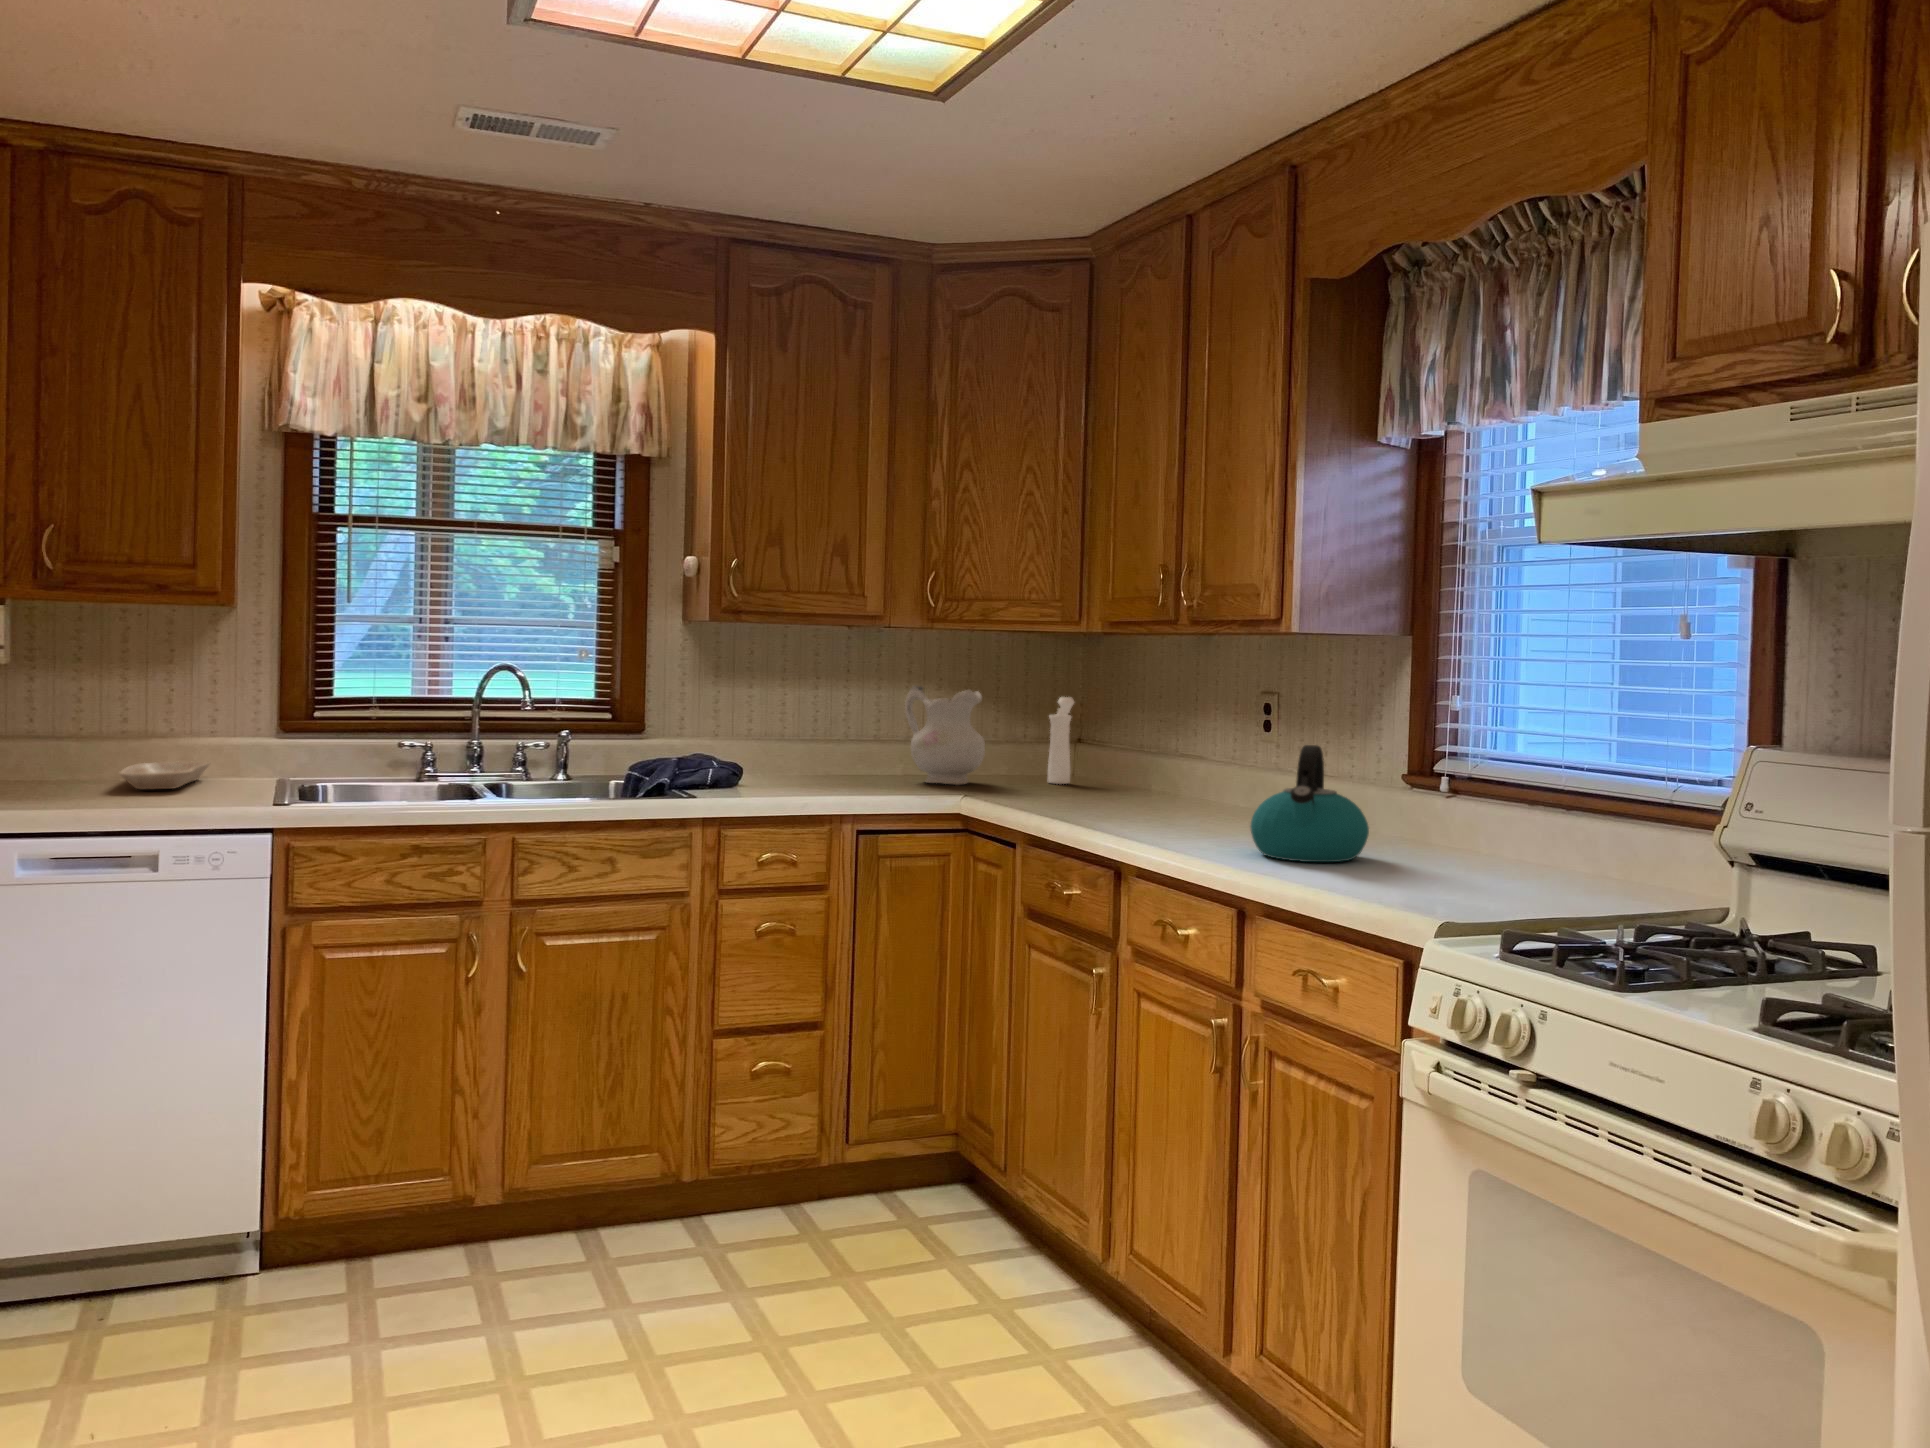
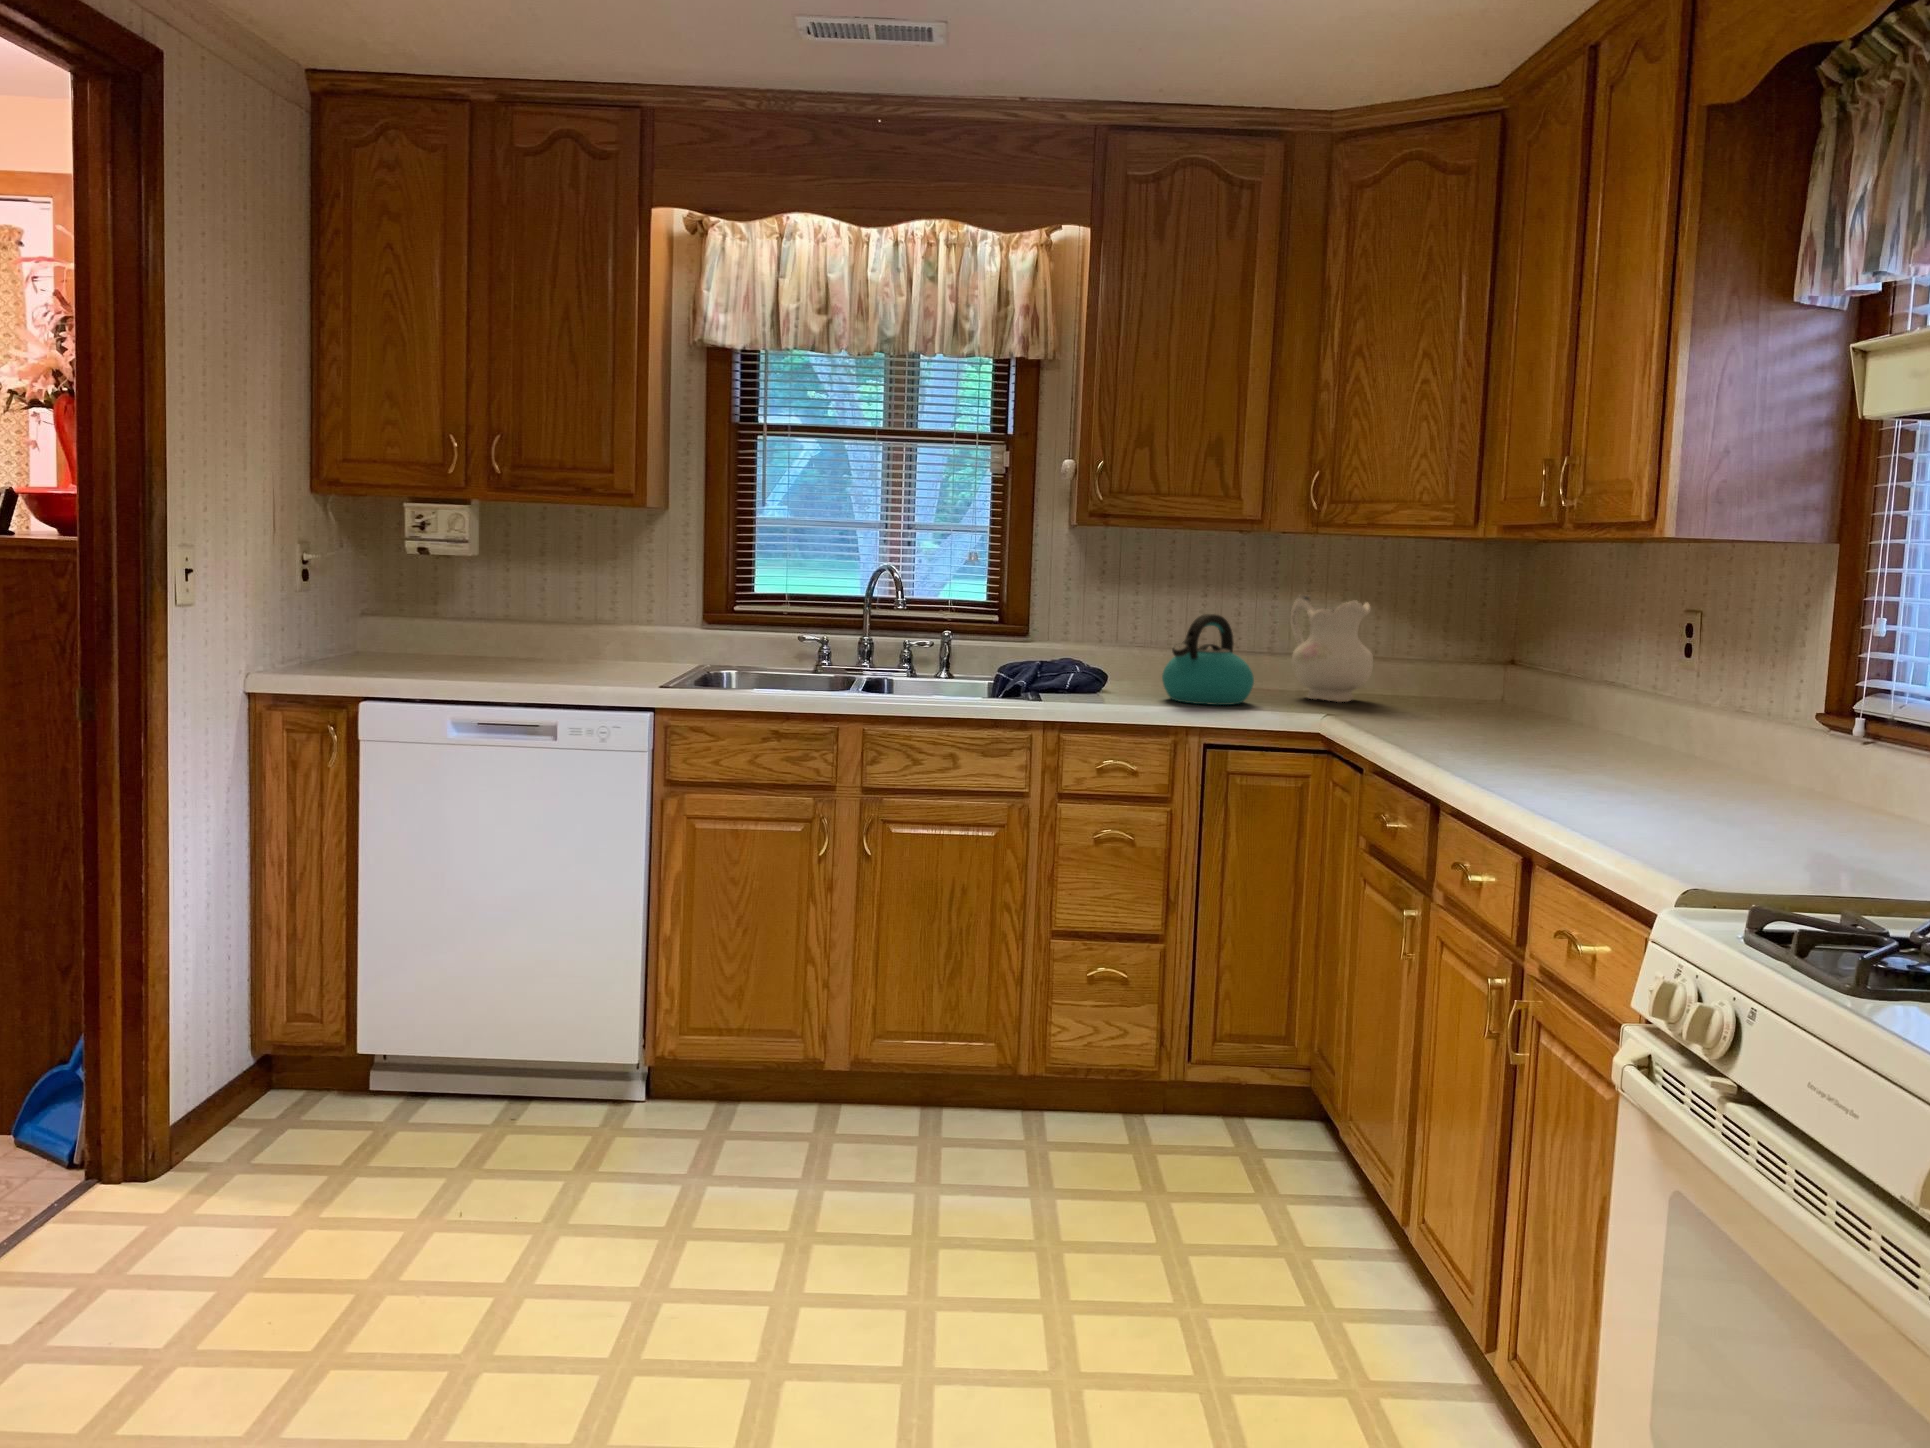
pepper mill: present [1048,697,1074,784] -> none [1445,612,1486,707]
kettle: present [1251,745,1369,862] -> present [1162,614,1254,705]
tray: present [119,762,210,789] -> none [558,645,646,668]

